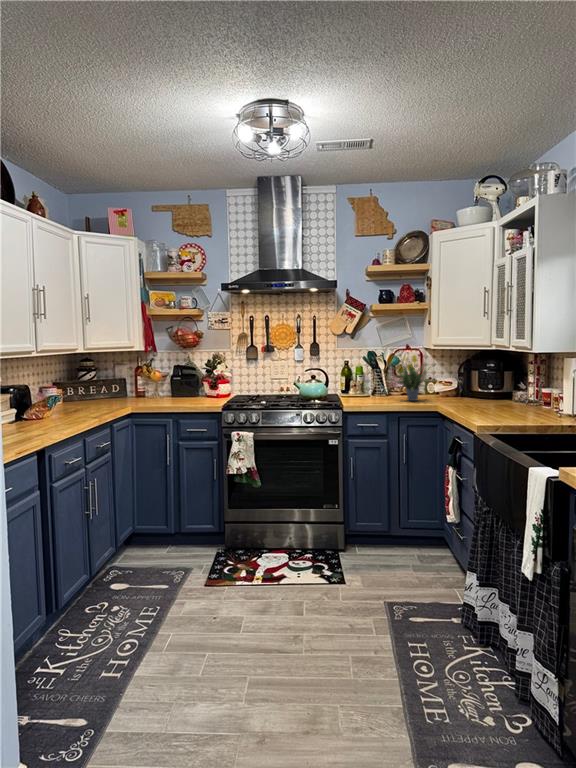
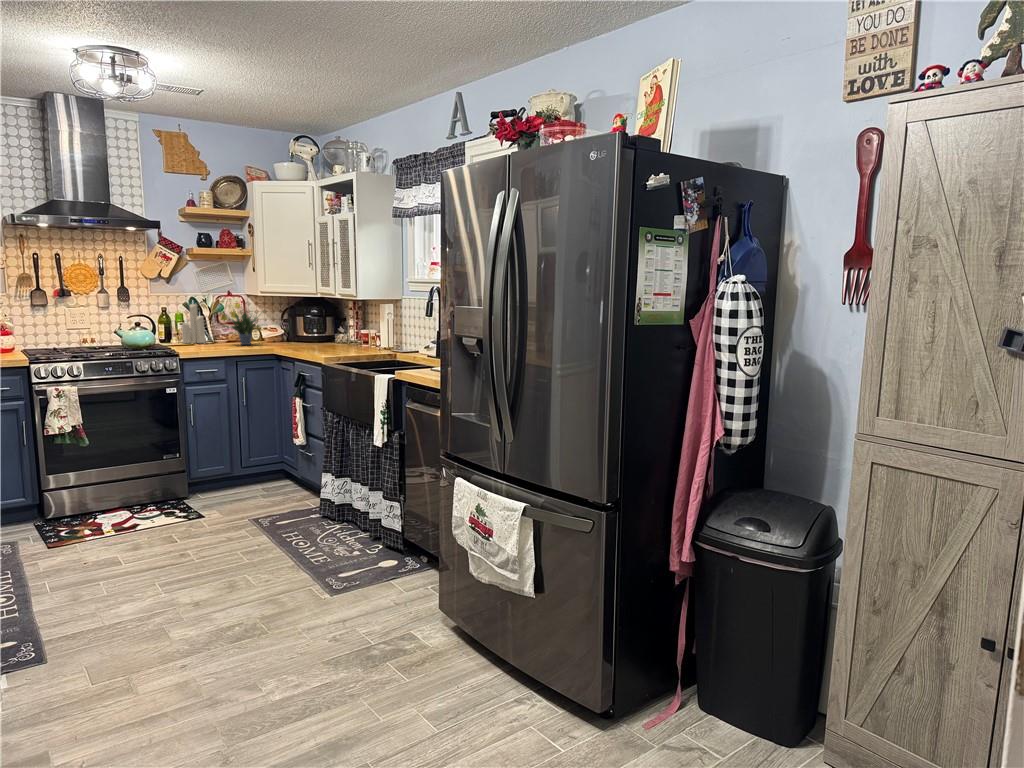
candle: none [359,351,379,396] -> present [182,304,206,343]

